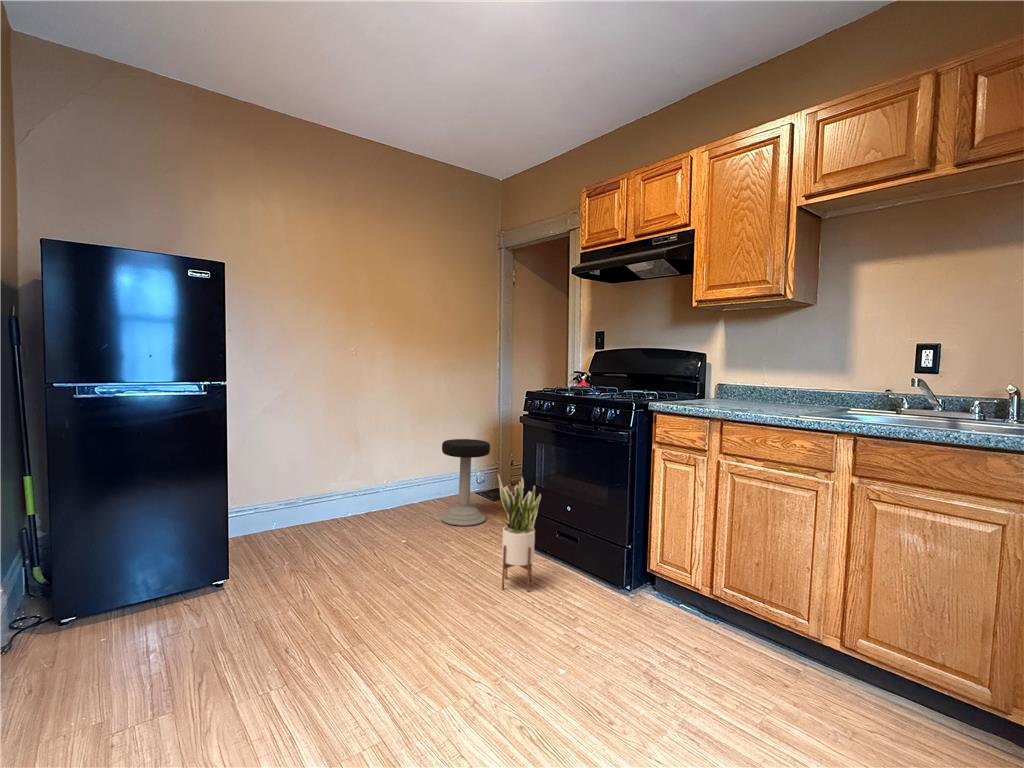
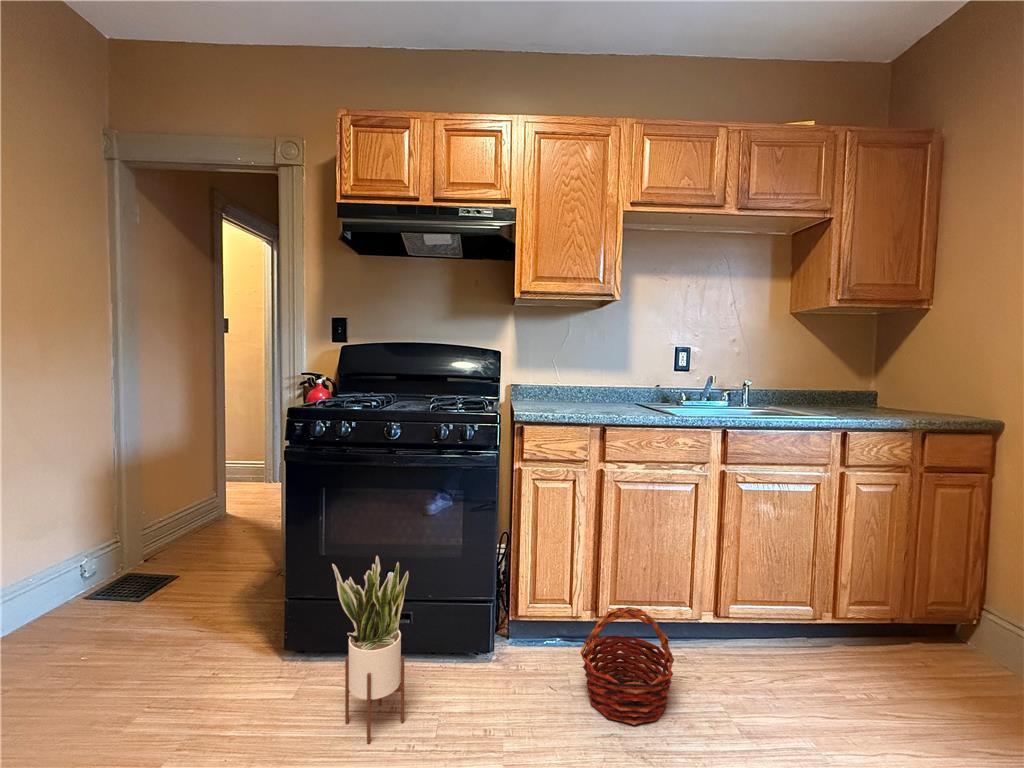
stool: present [441,439,490,526] -> none [56,507,169,686]
basket: none [635,573,721,679] -> present [580,607,674,725]

